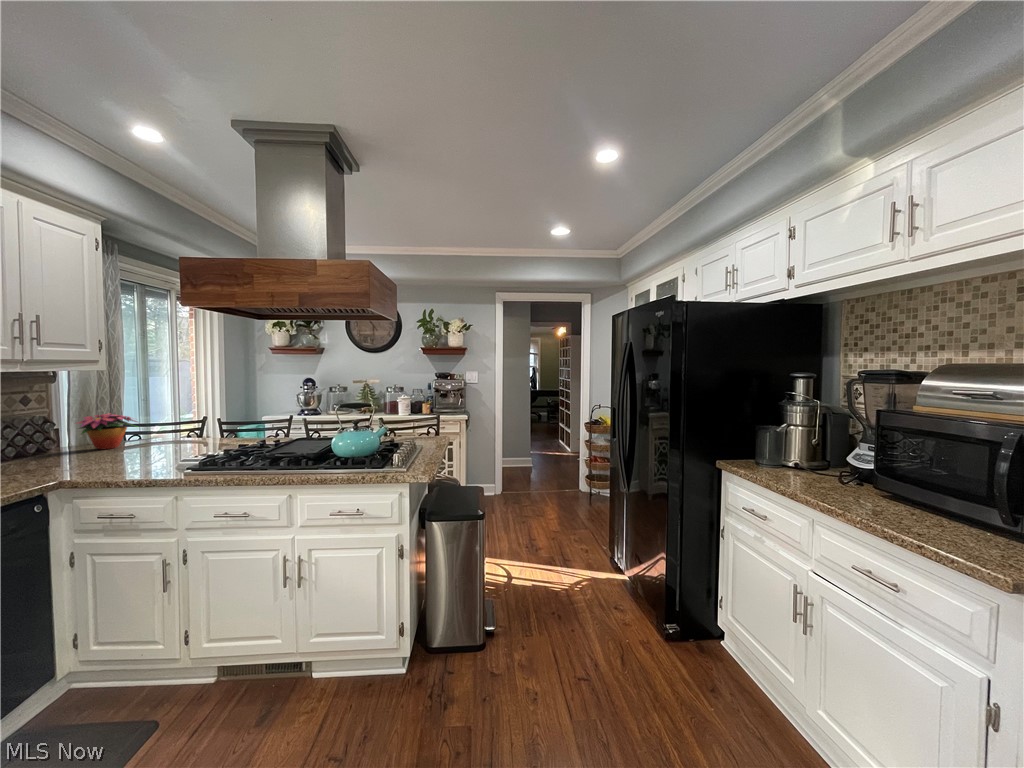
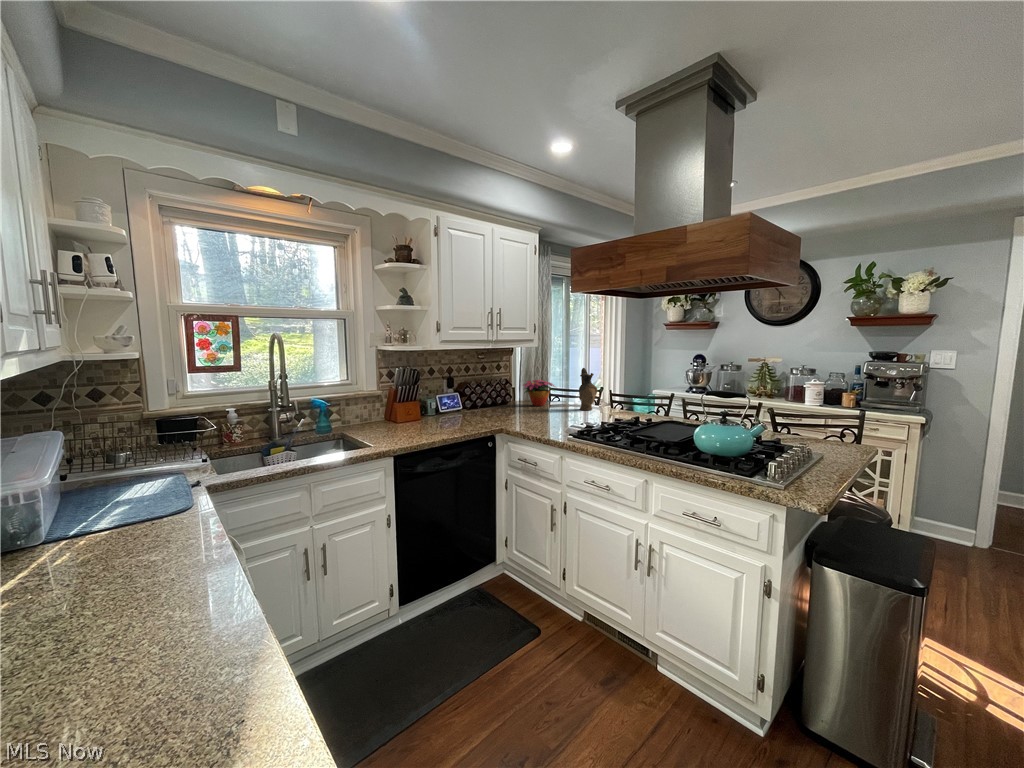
ceramic pitcher: none [177,395,204,445] -> present [579,368,597,410]

